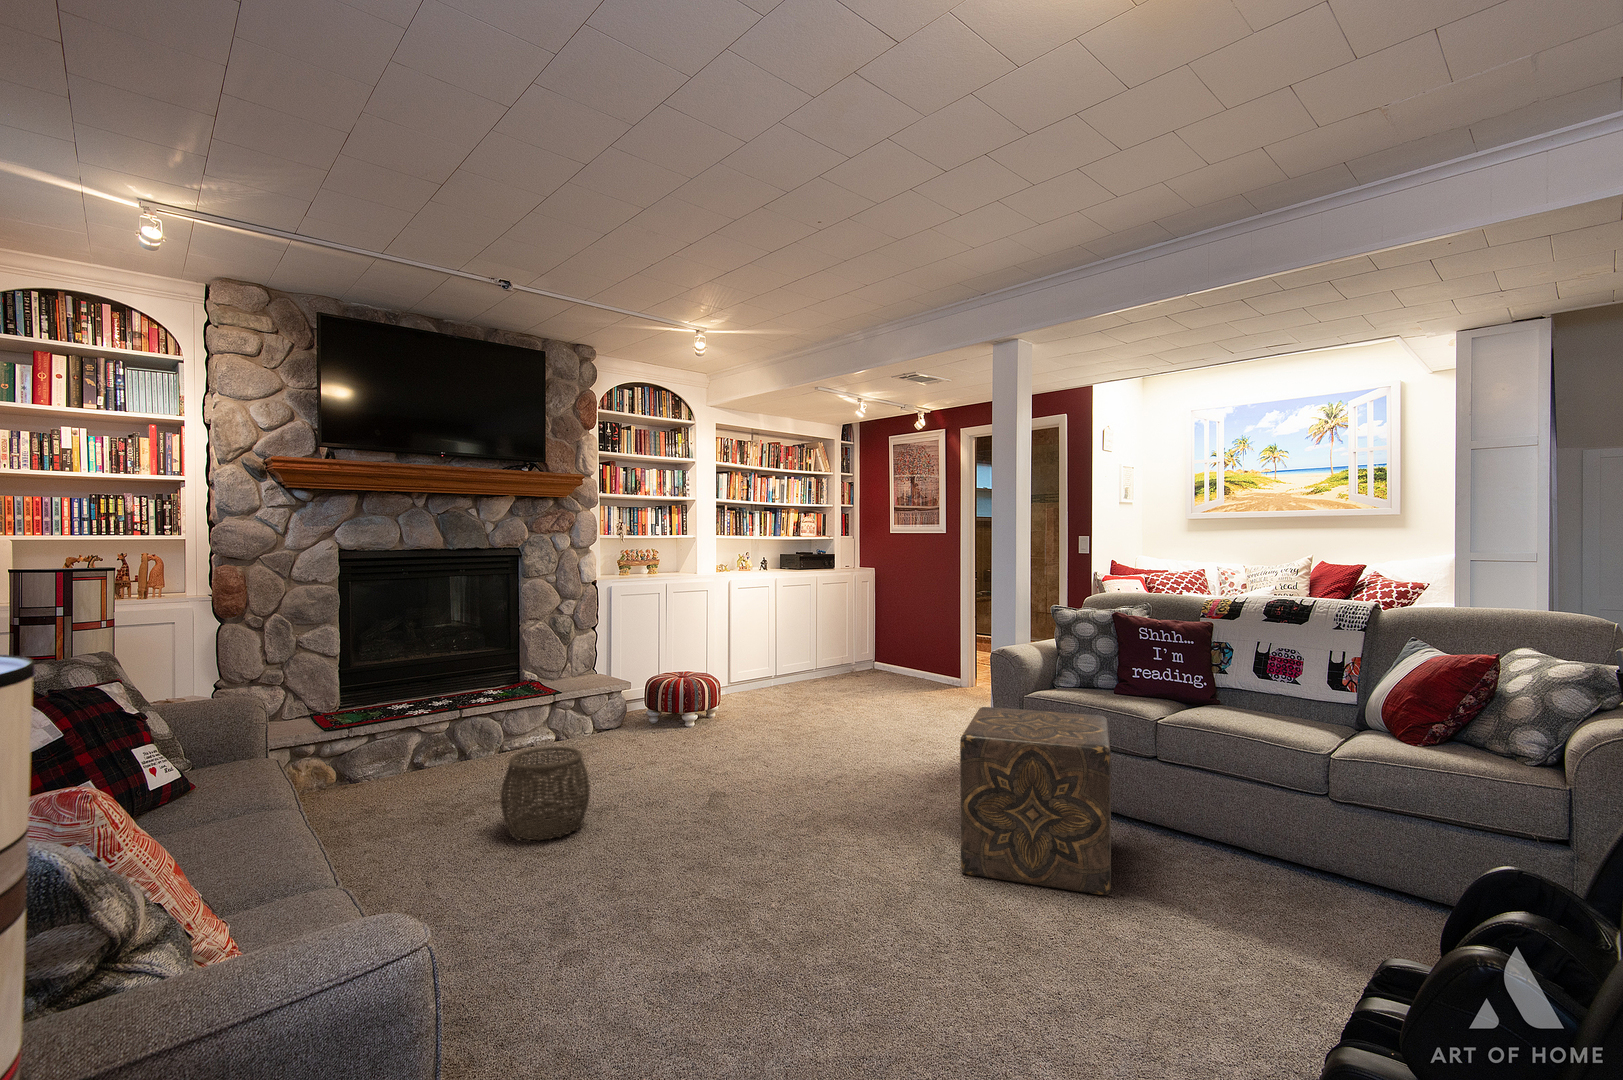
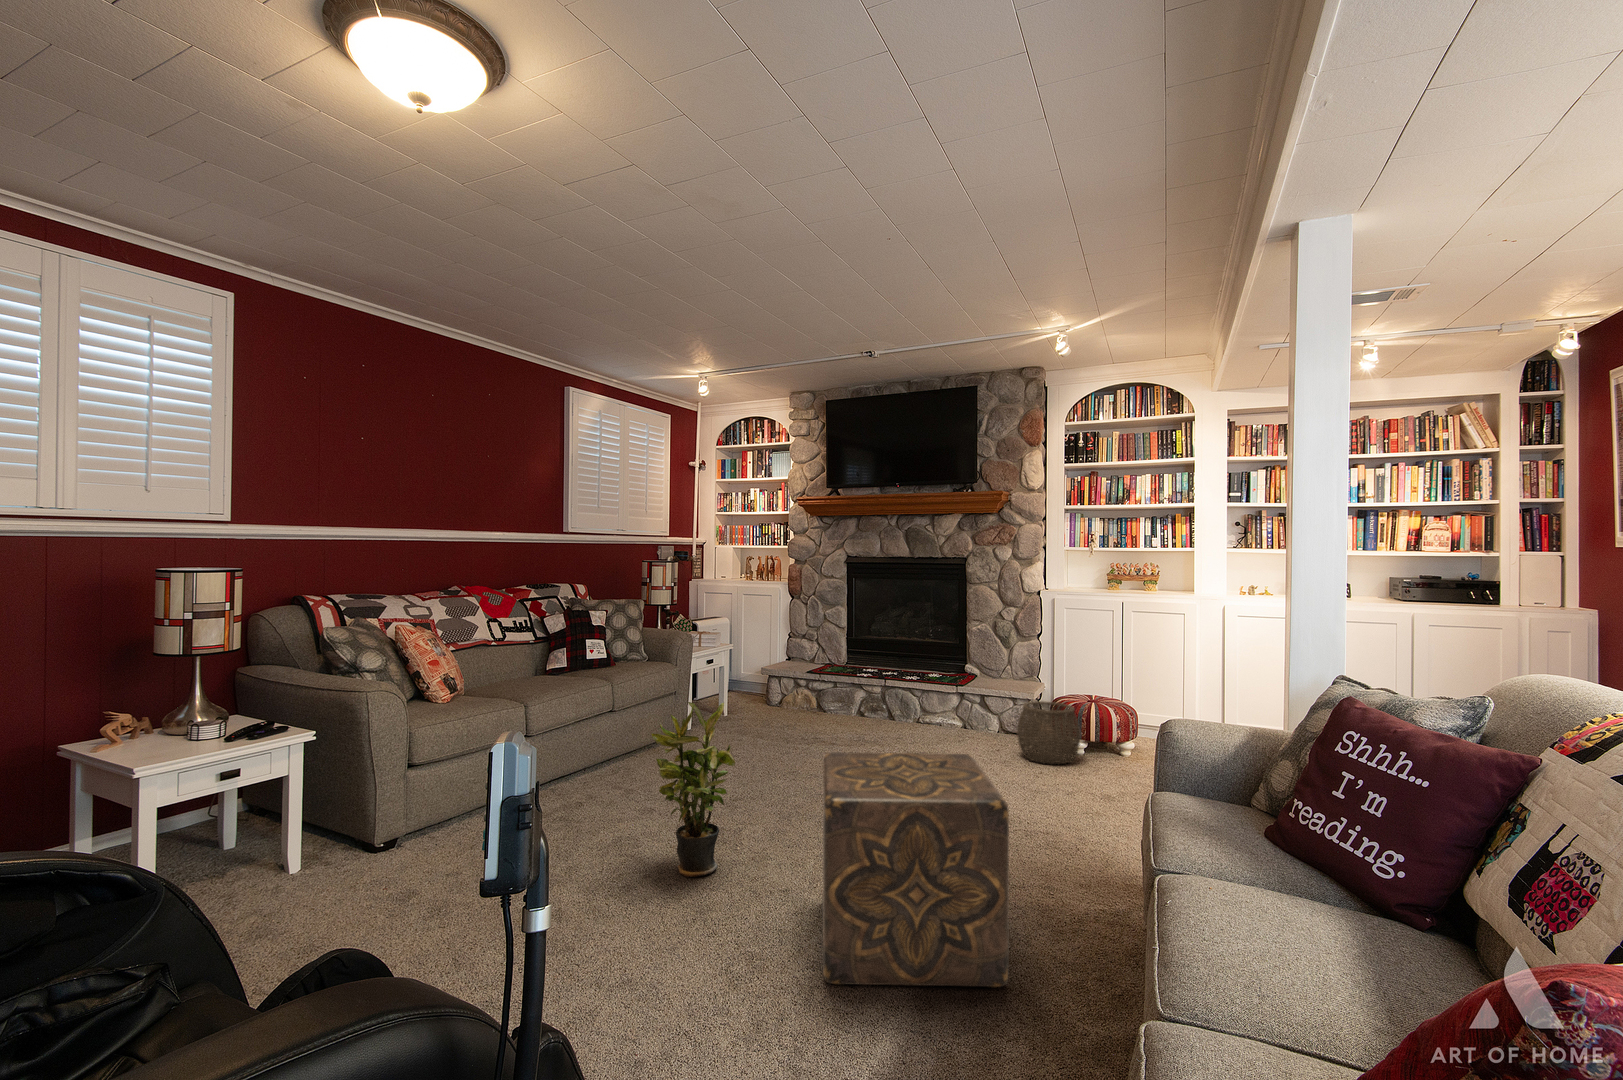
potted plant: none [815,724,920,937] -> present [651,702,735,877]
woven basket: present [501,747,590,841] -> present [1017,701,1081,764]

